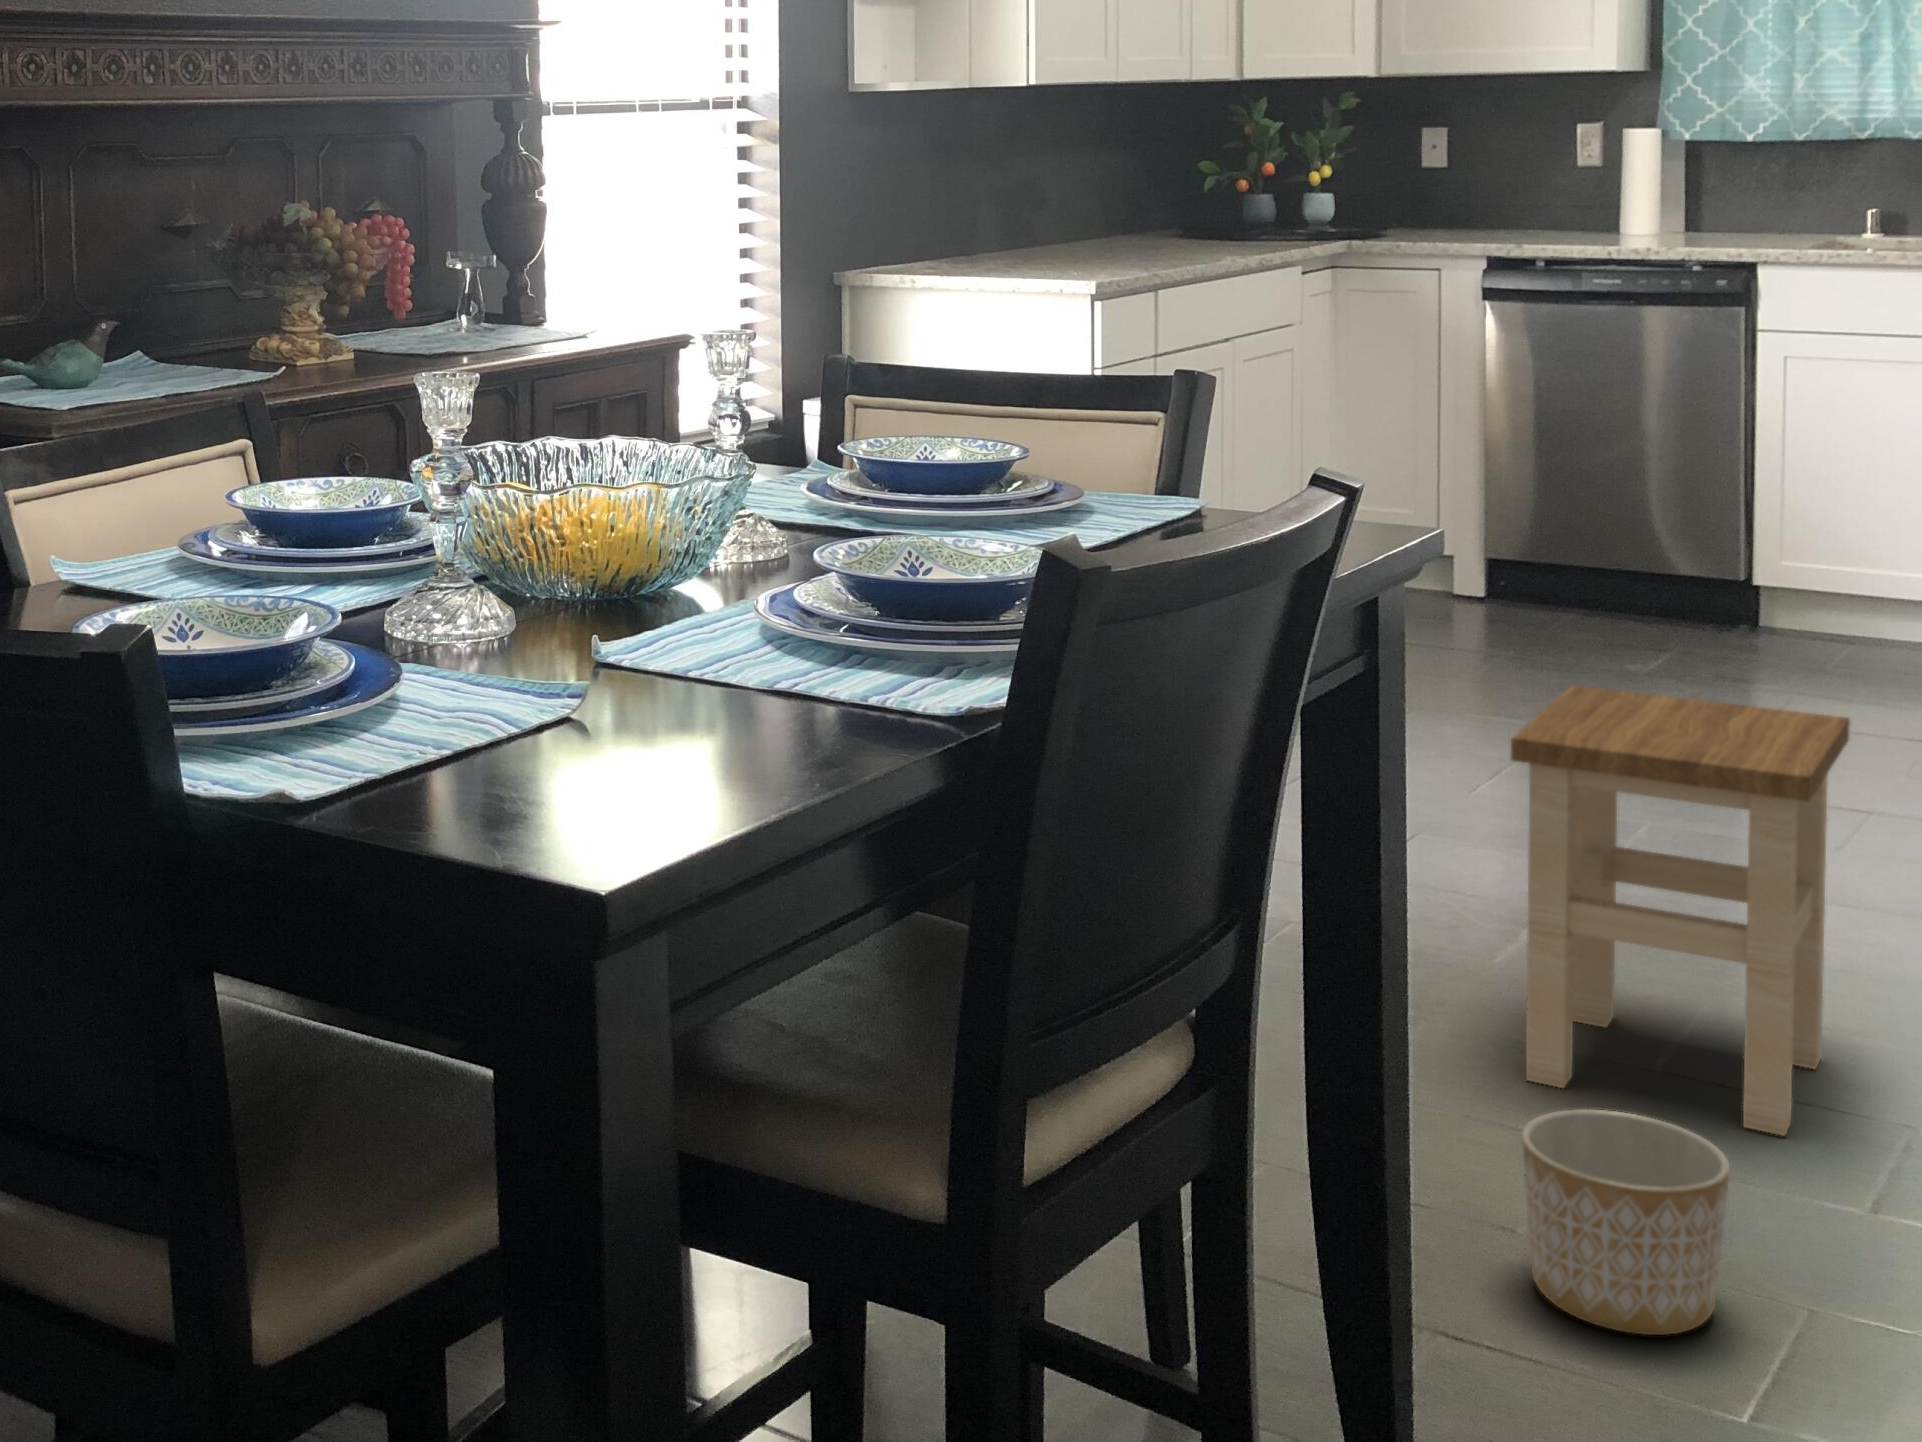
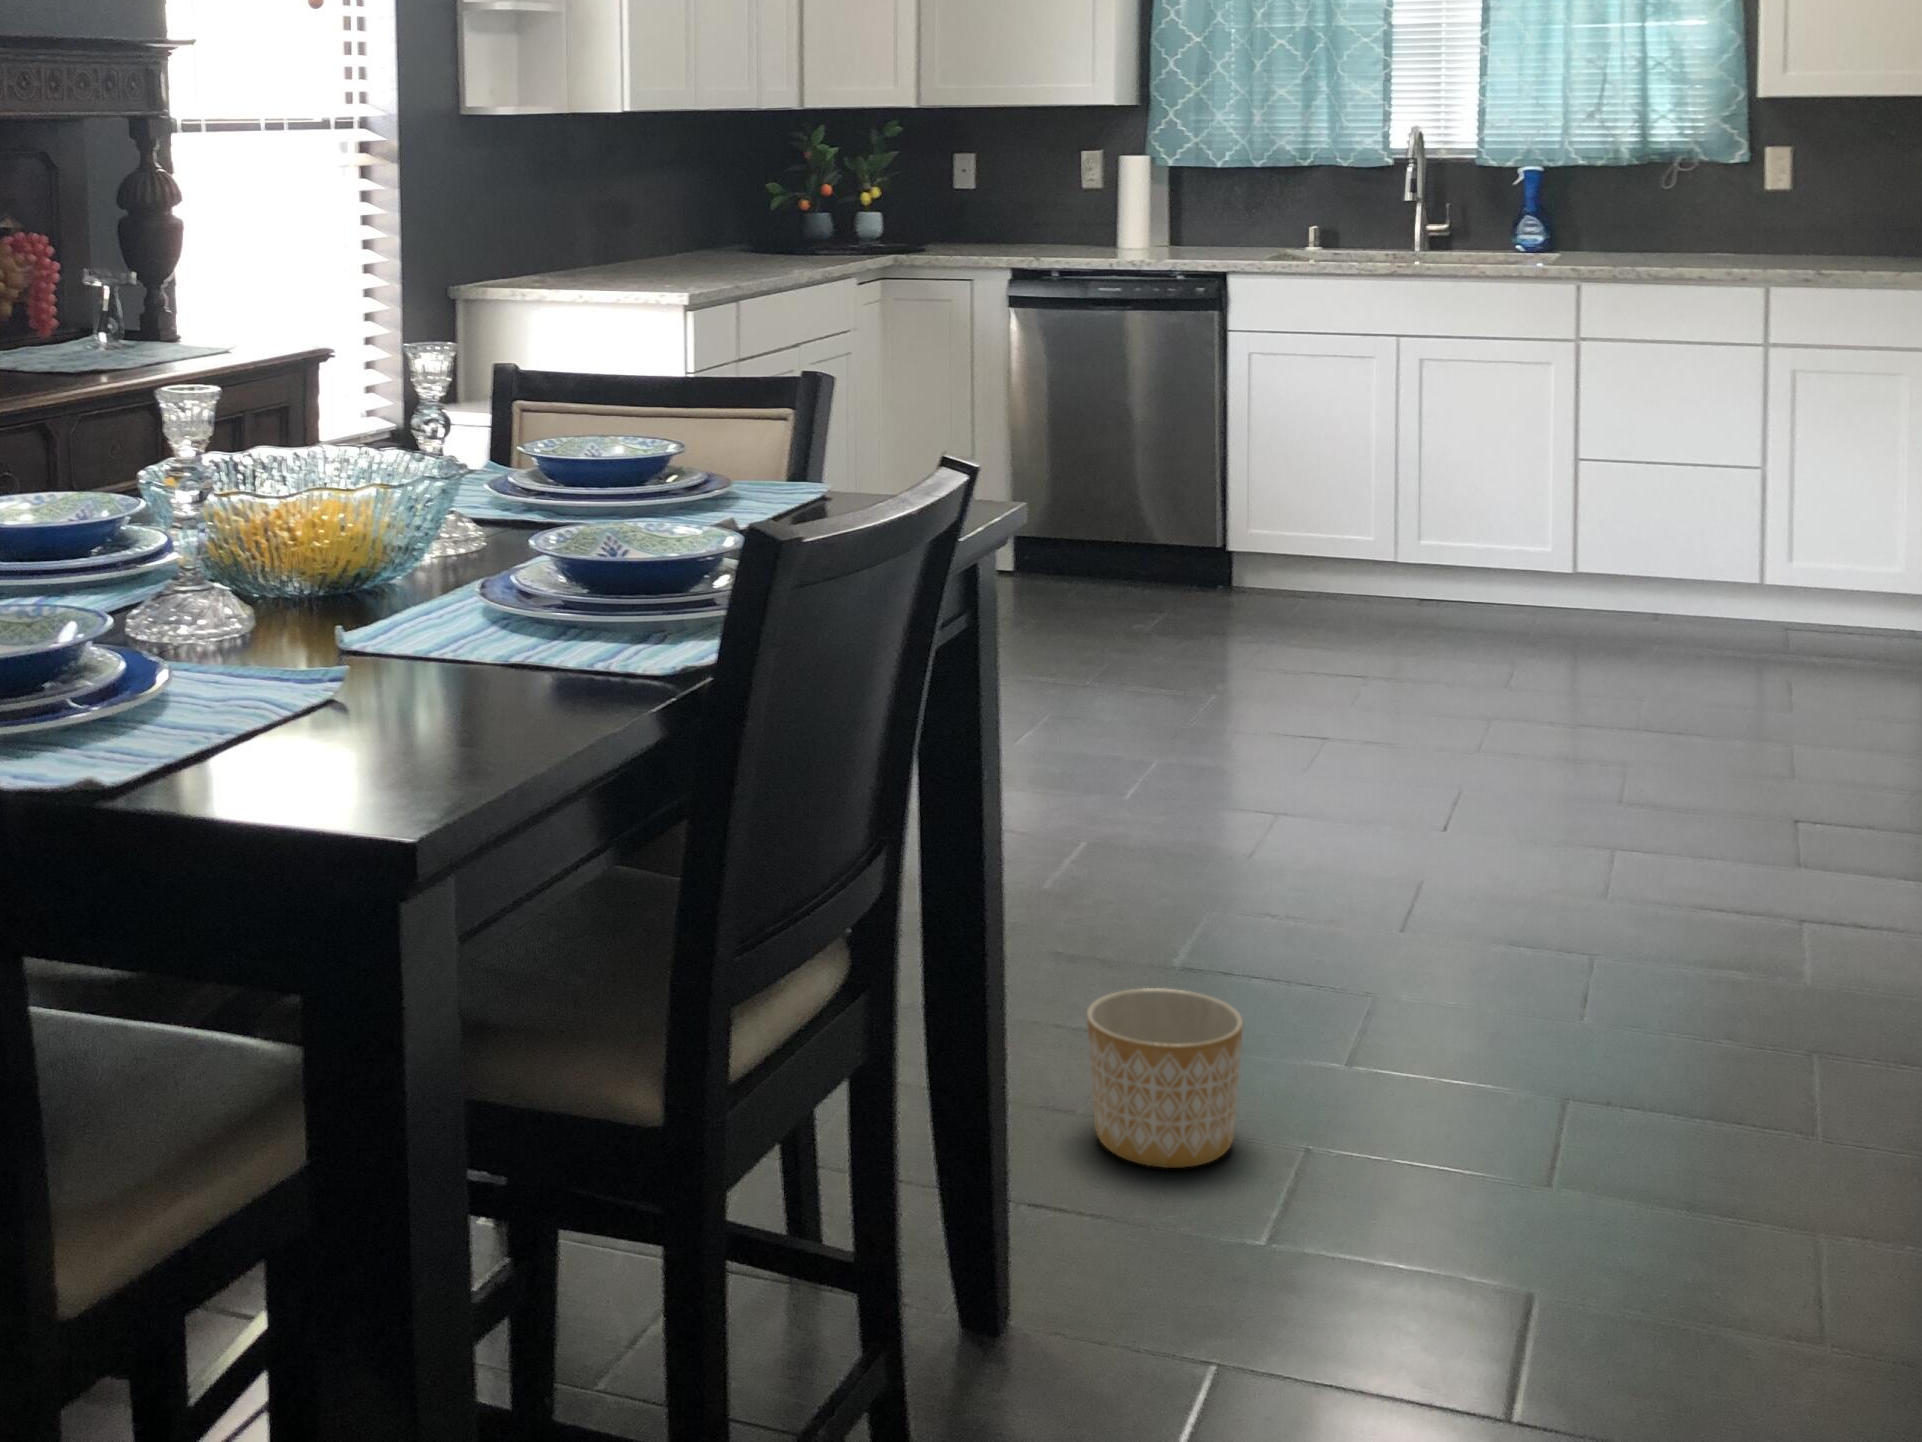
stool: present [1511,686,1850,1136] -> none [1065,639,1317,1001]

